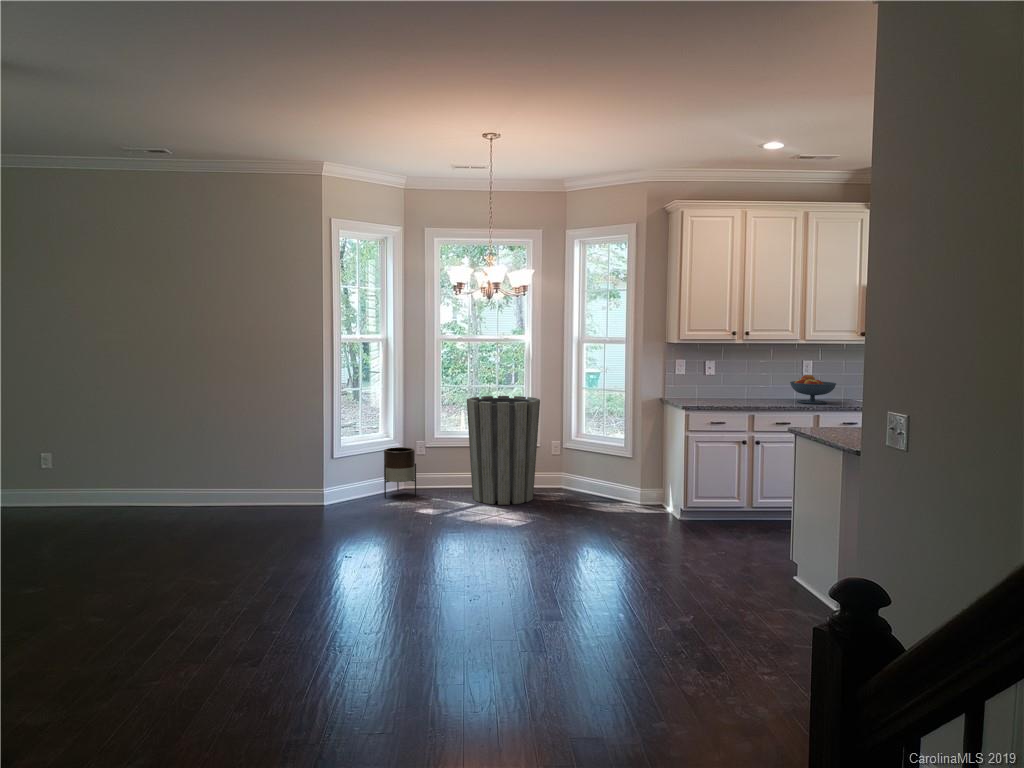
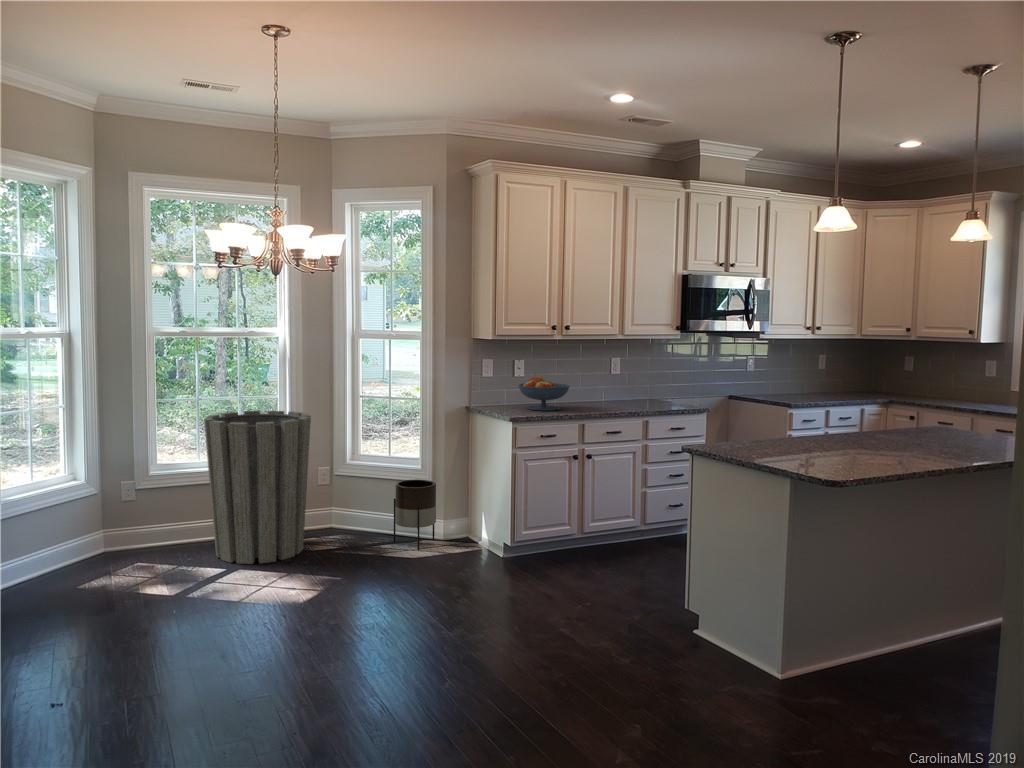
fruit bowl: present [790,375,836,404] -> present [518,376,570,411]
planter: present [384,447,416,498] -> present [394,479,436,550]

